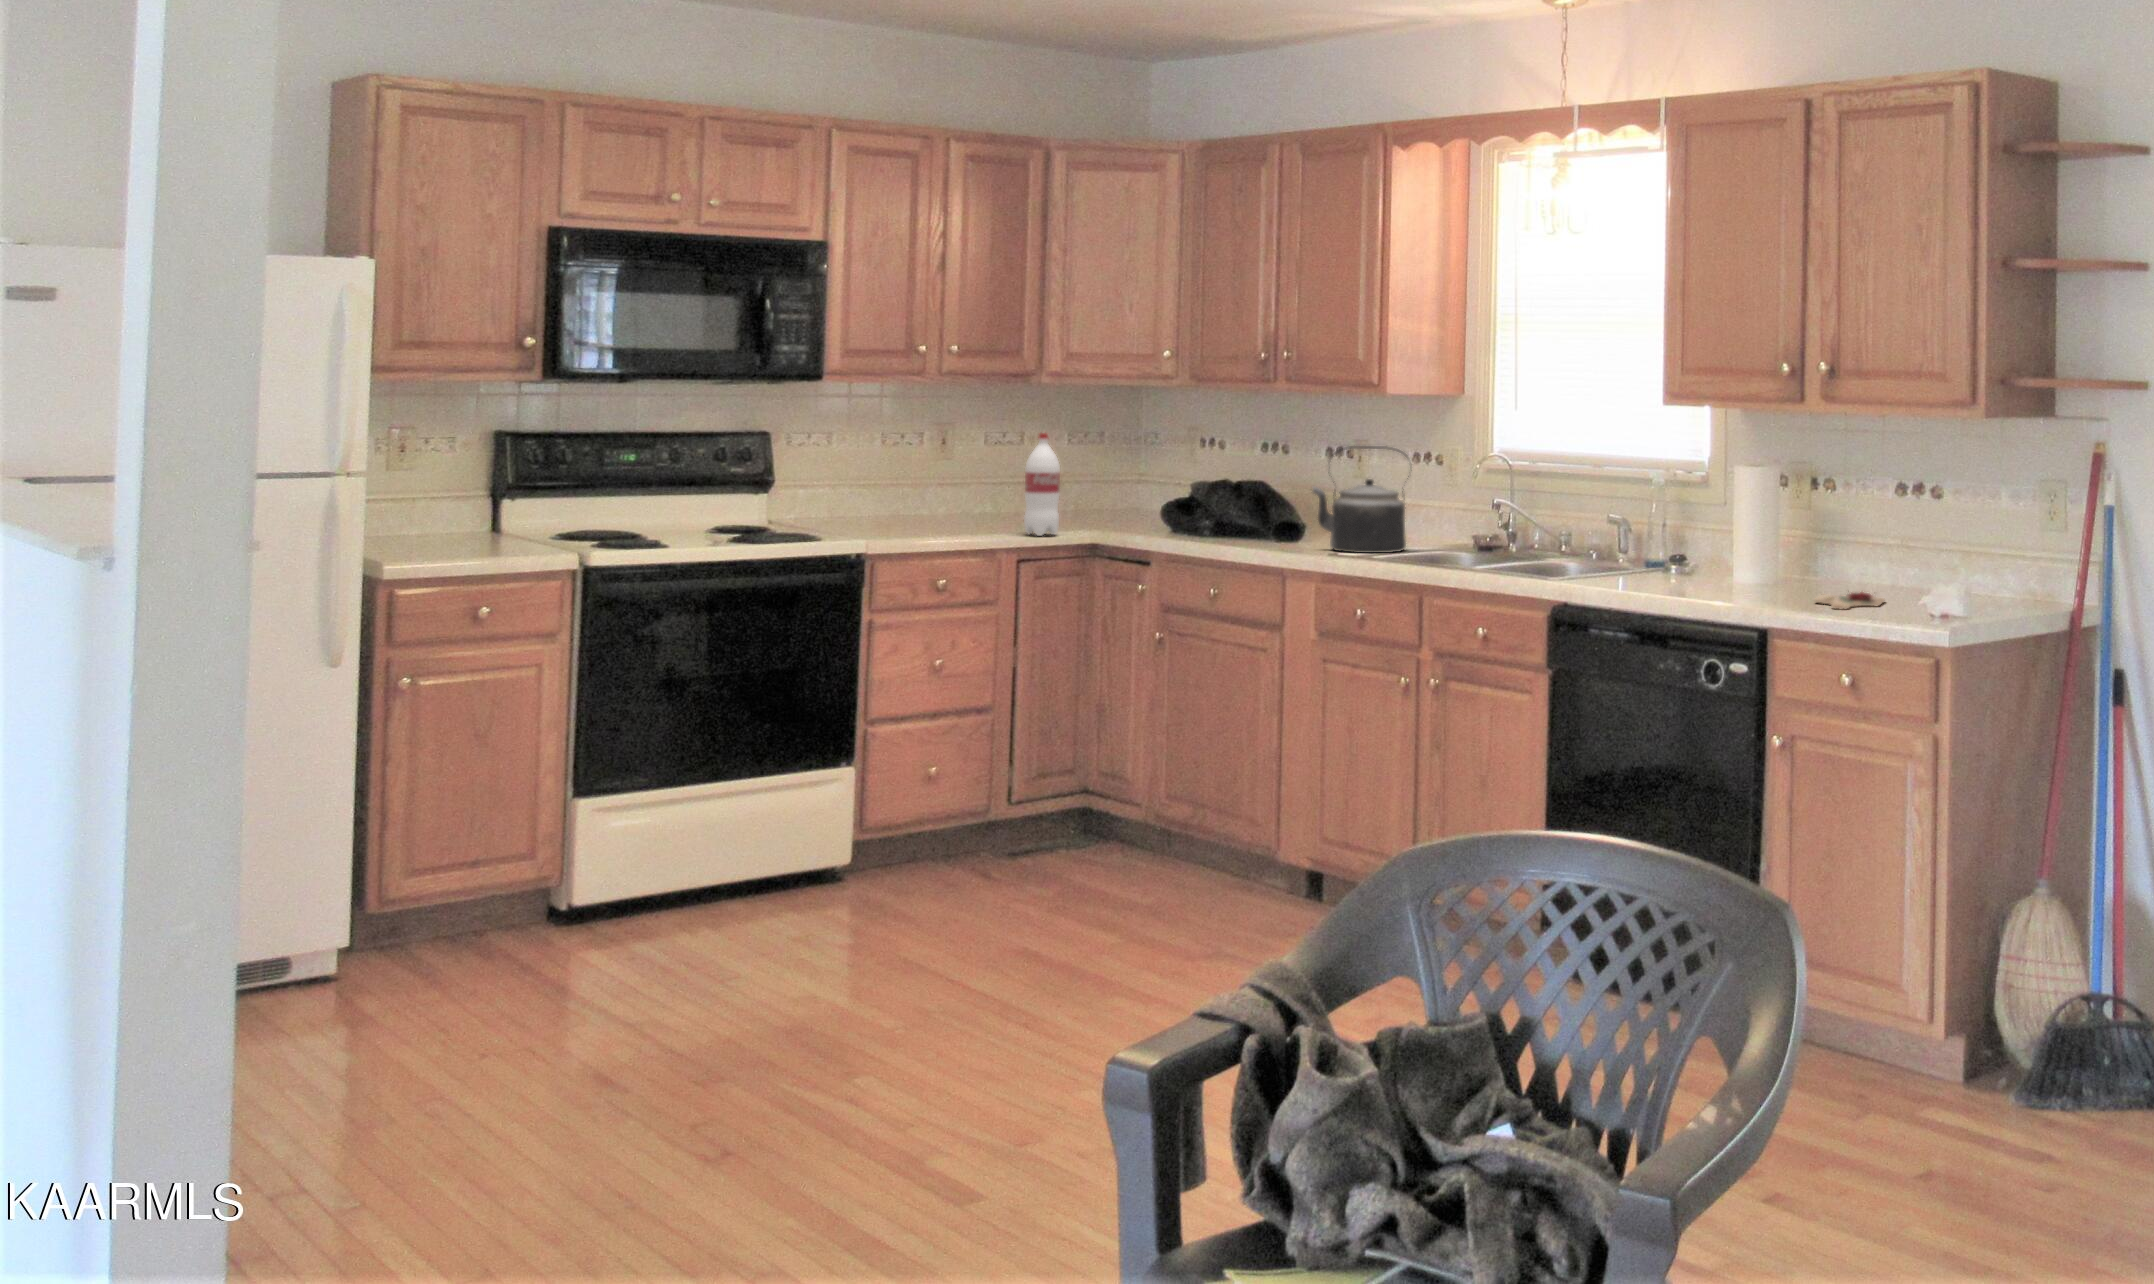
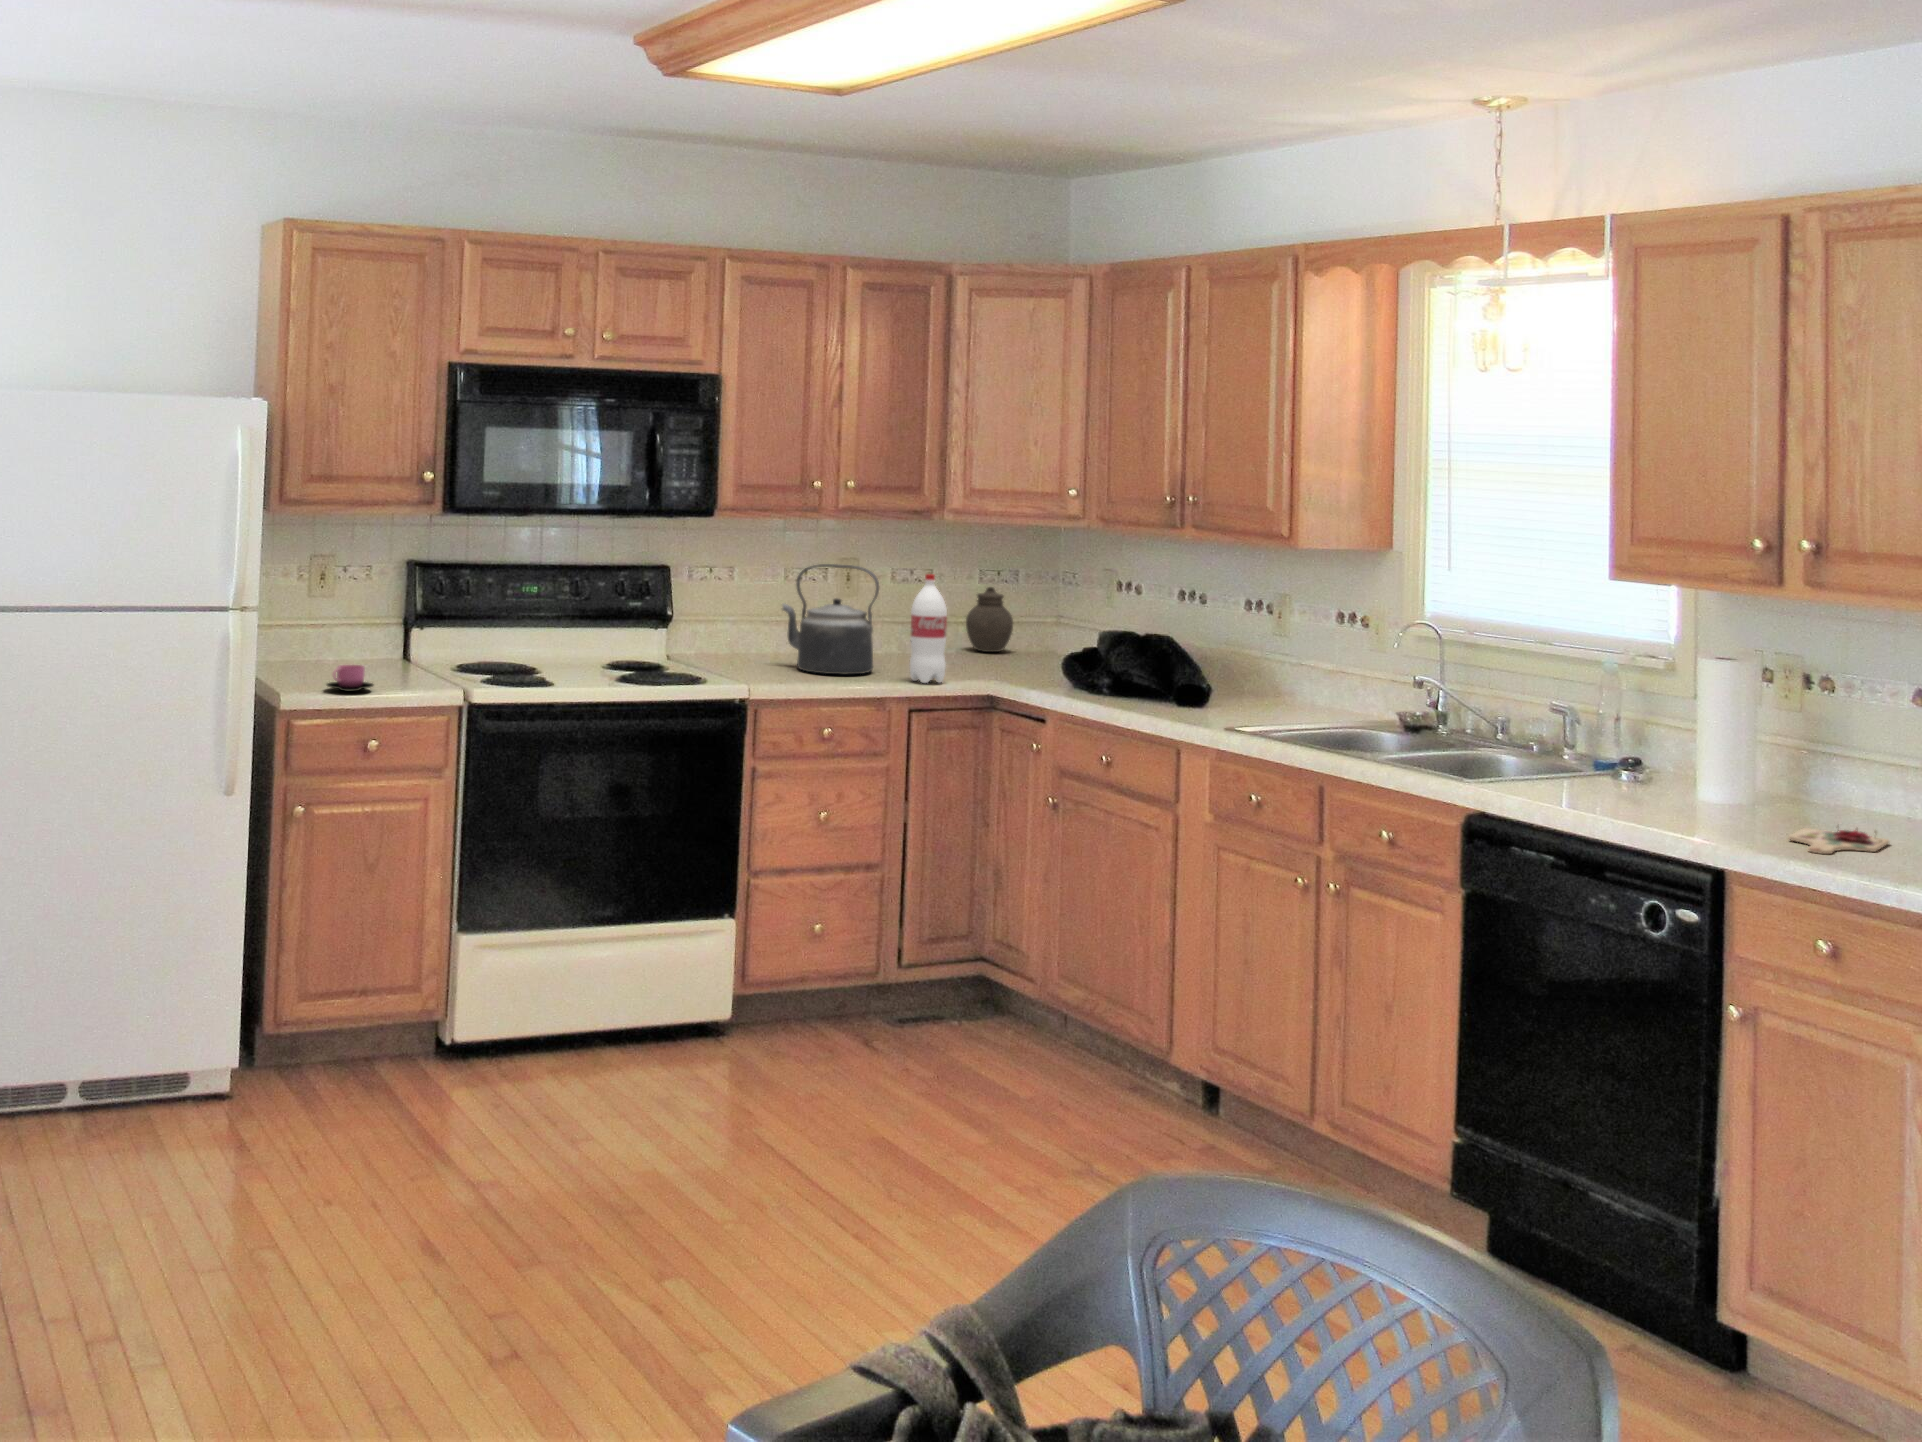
kettle: present [1313,446,1409,553] -> present [782,564,879,674]
jar: none [1066,451,1111,511] -> present [966,587,1013,652]
cup: none [412,534,469,561] -> present [327,665,373,691]

